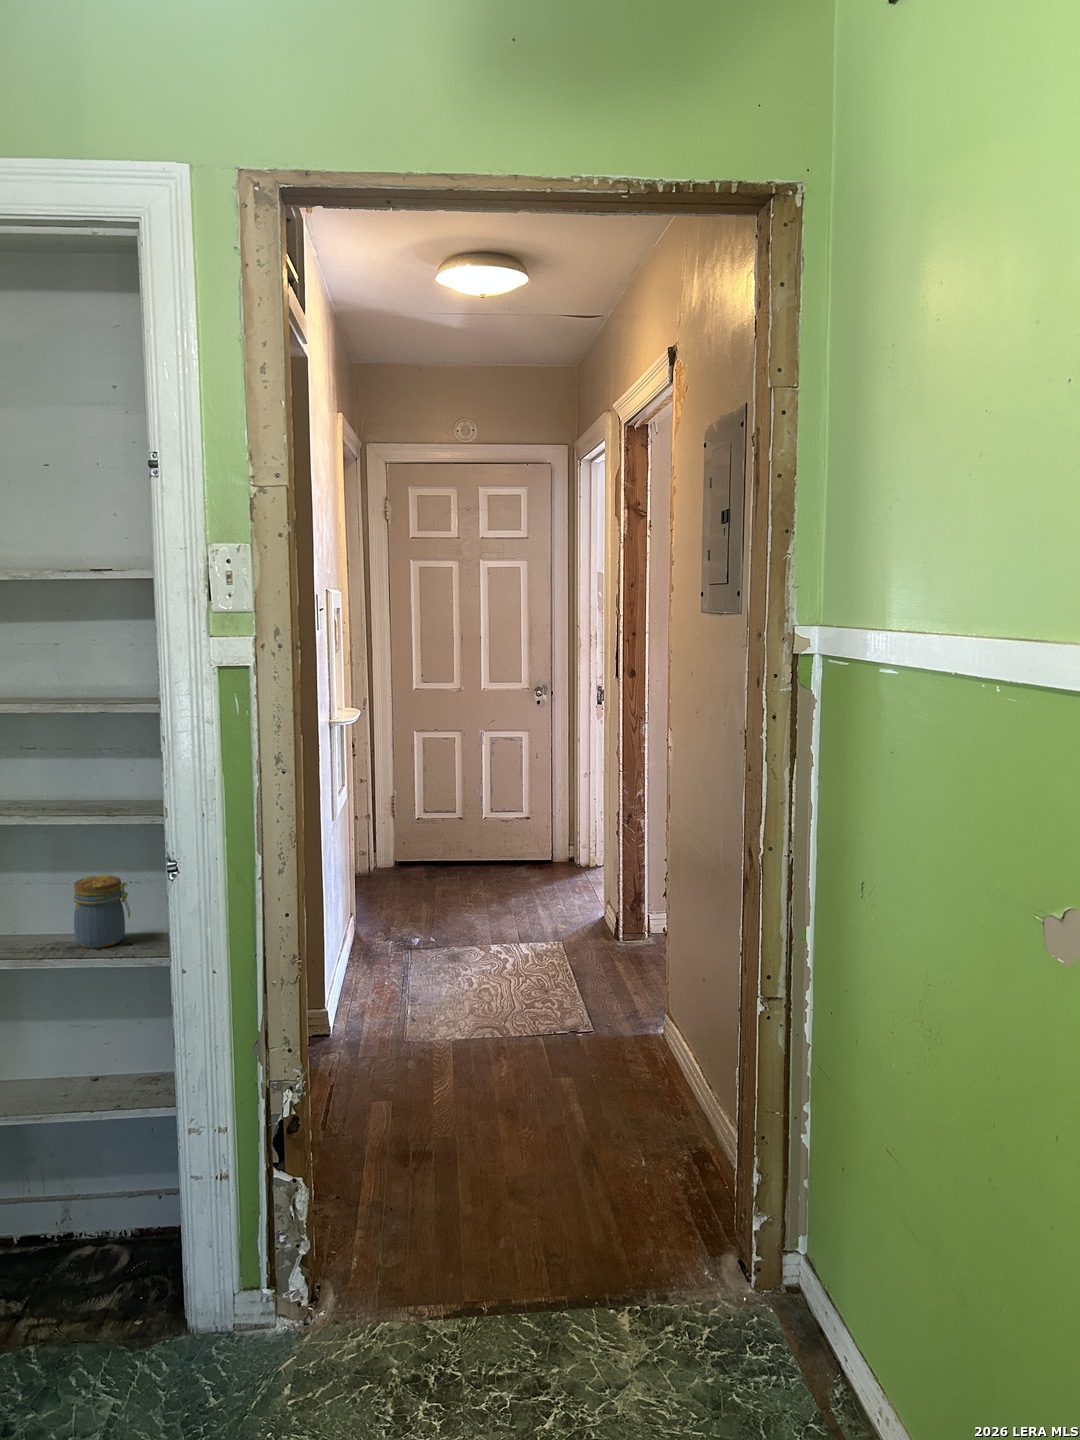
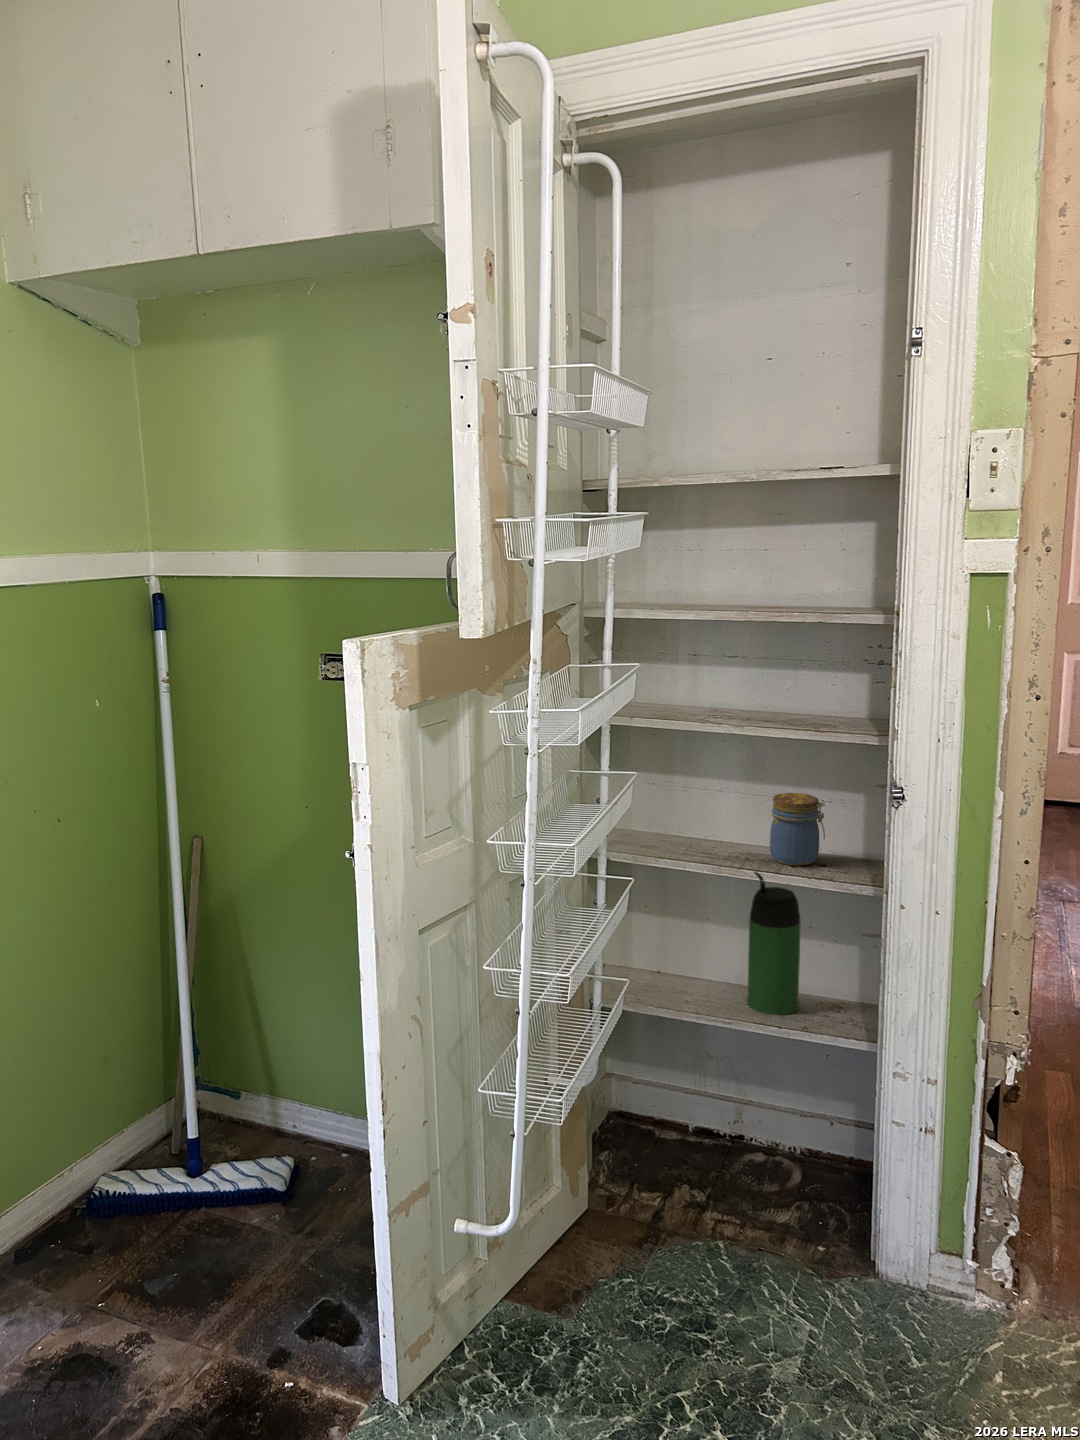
thermos bottle: none [58,959,117,1102] -> present [747,872,800,1015]

